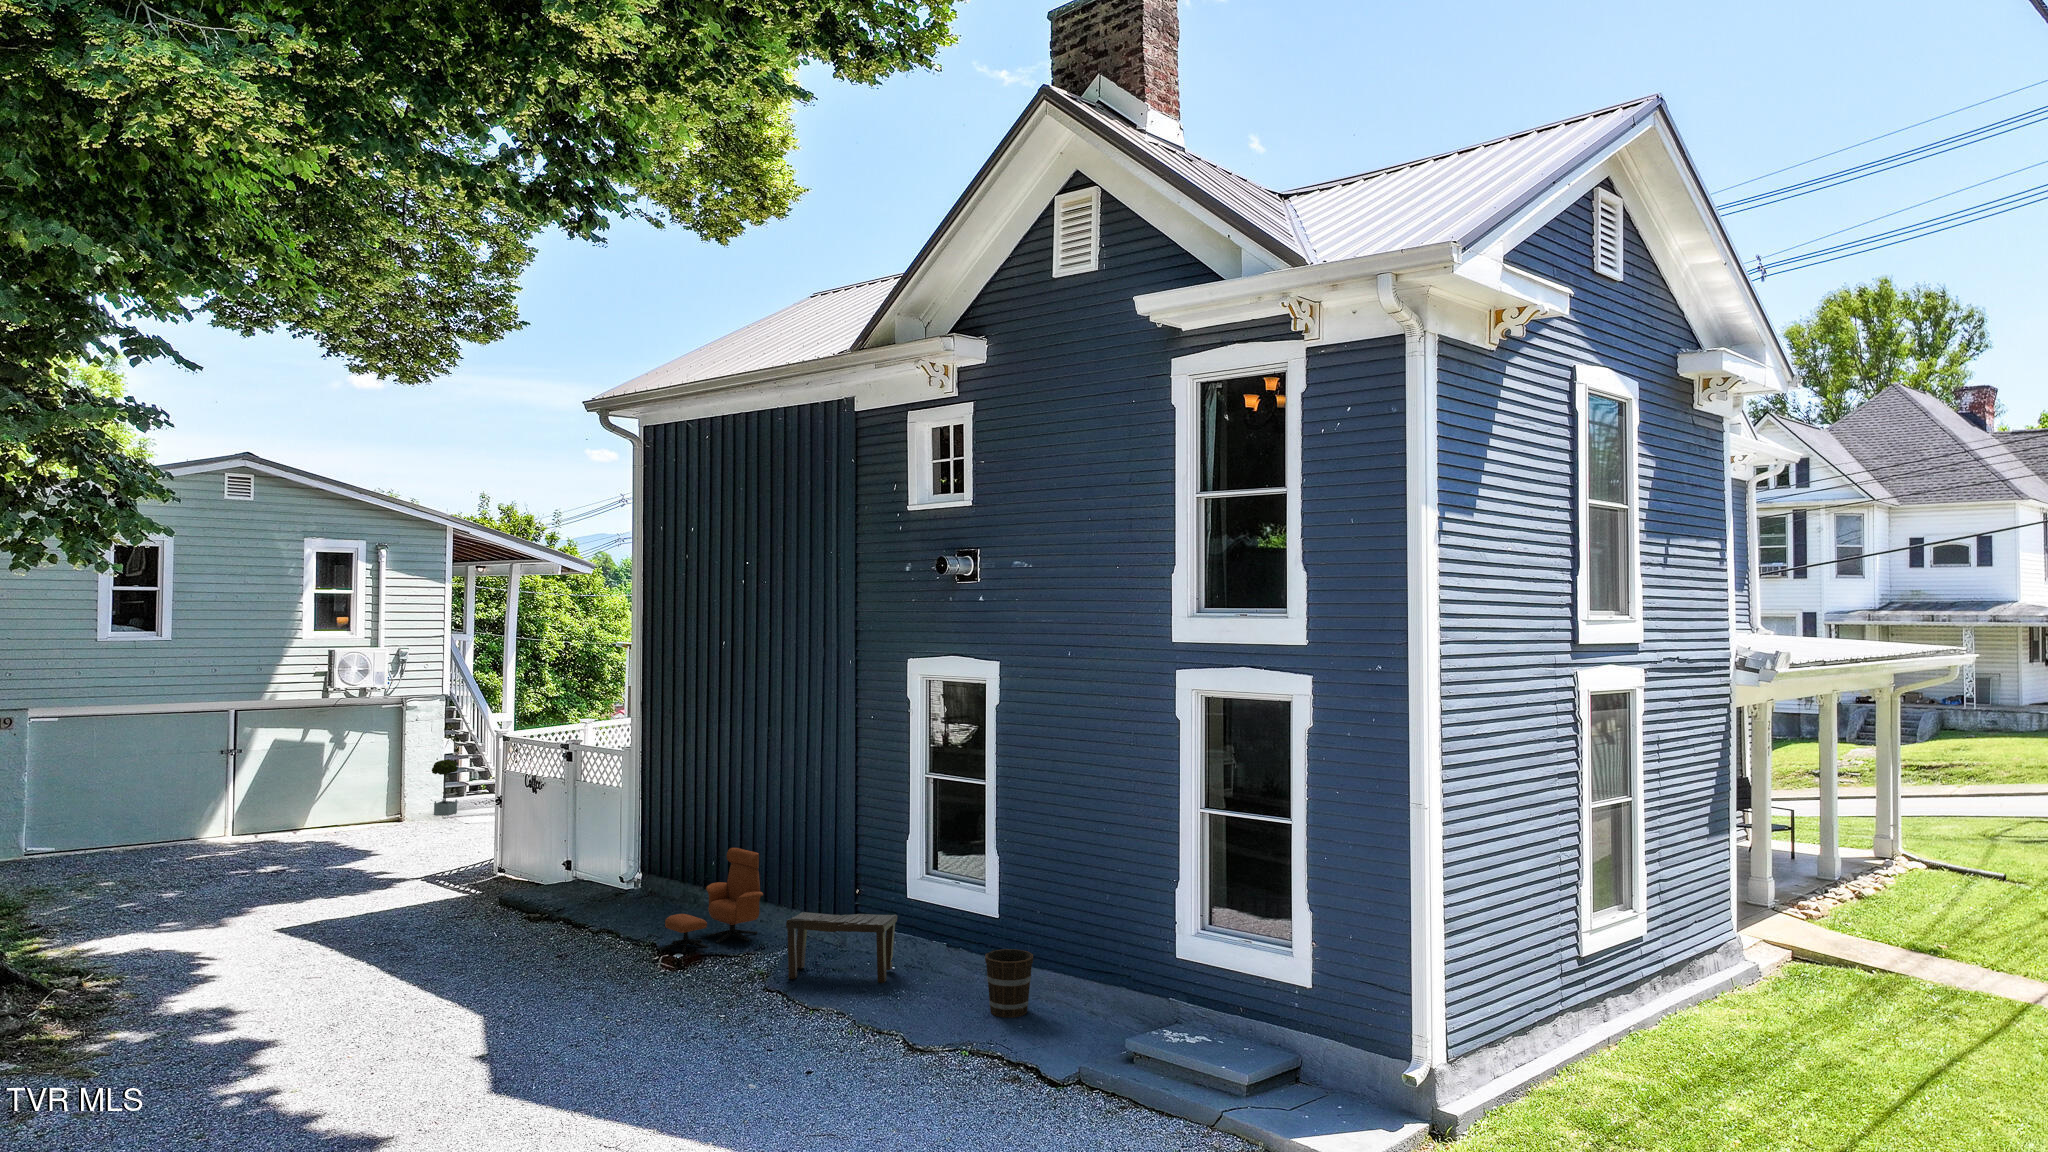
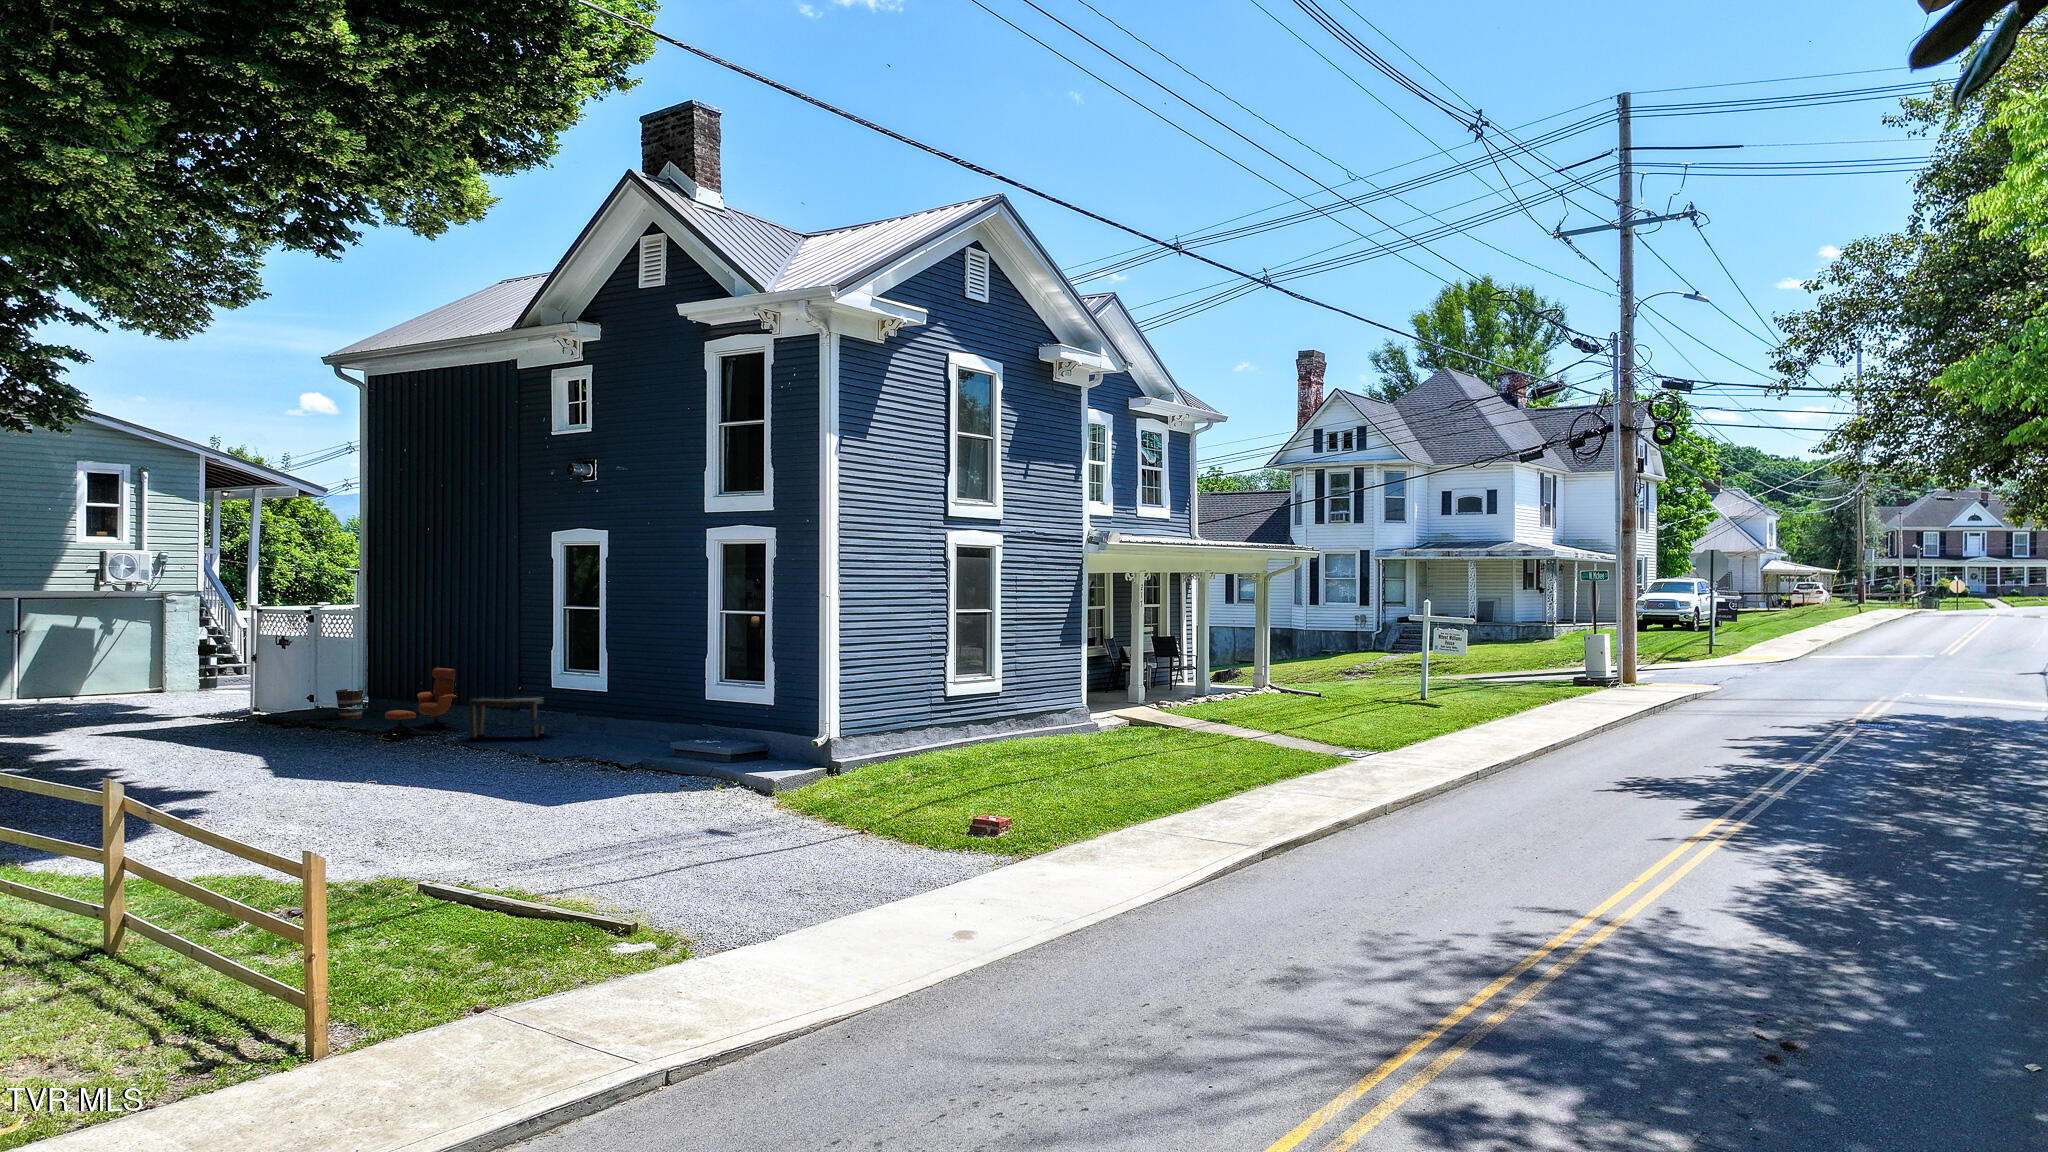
bucket: present [985,949,1033,1018] -> present [336,689,364,720]

